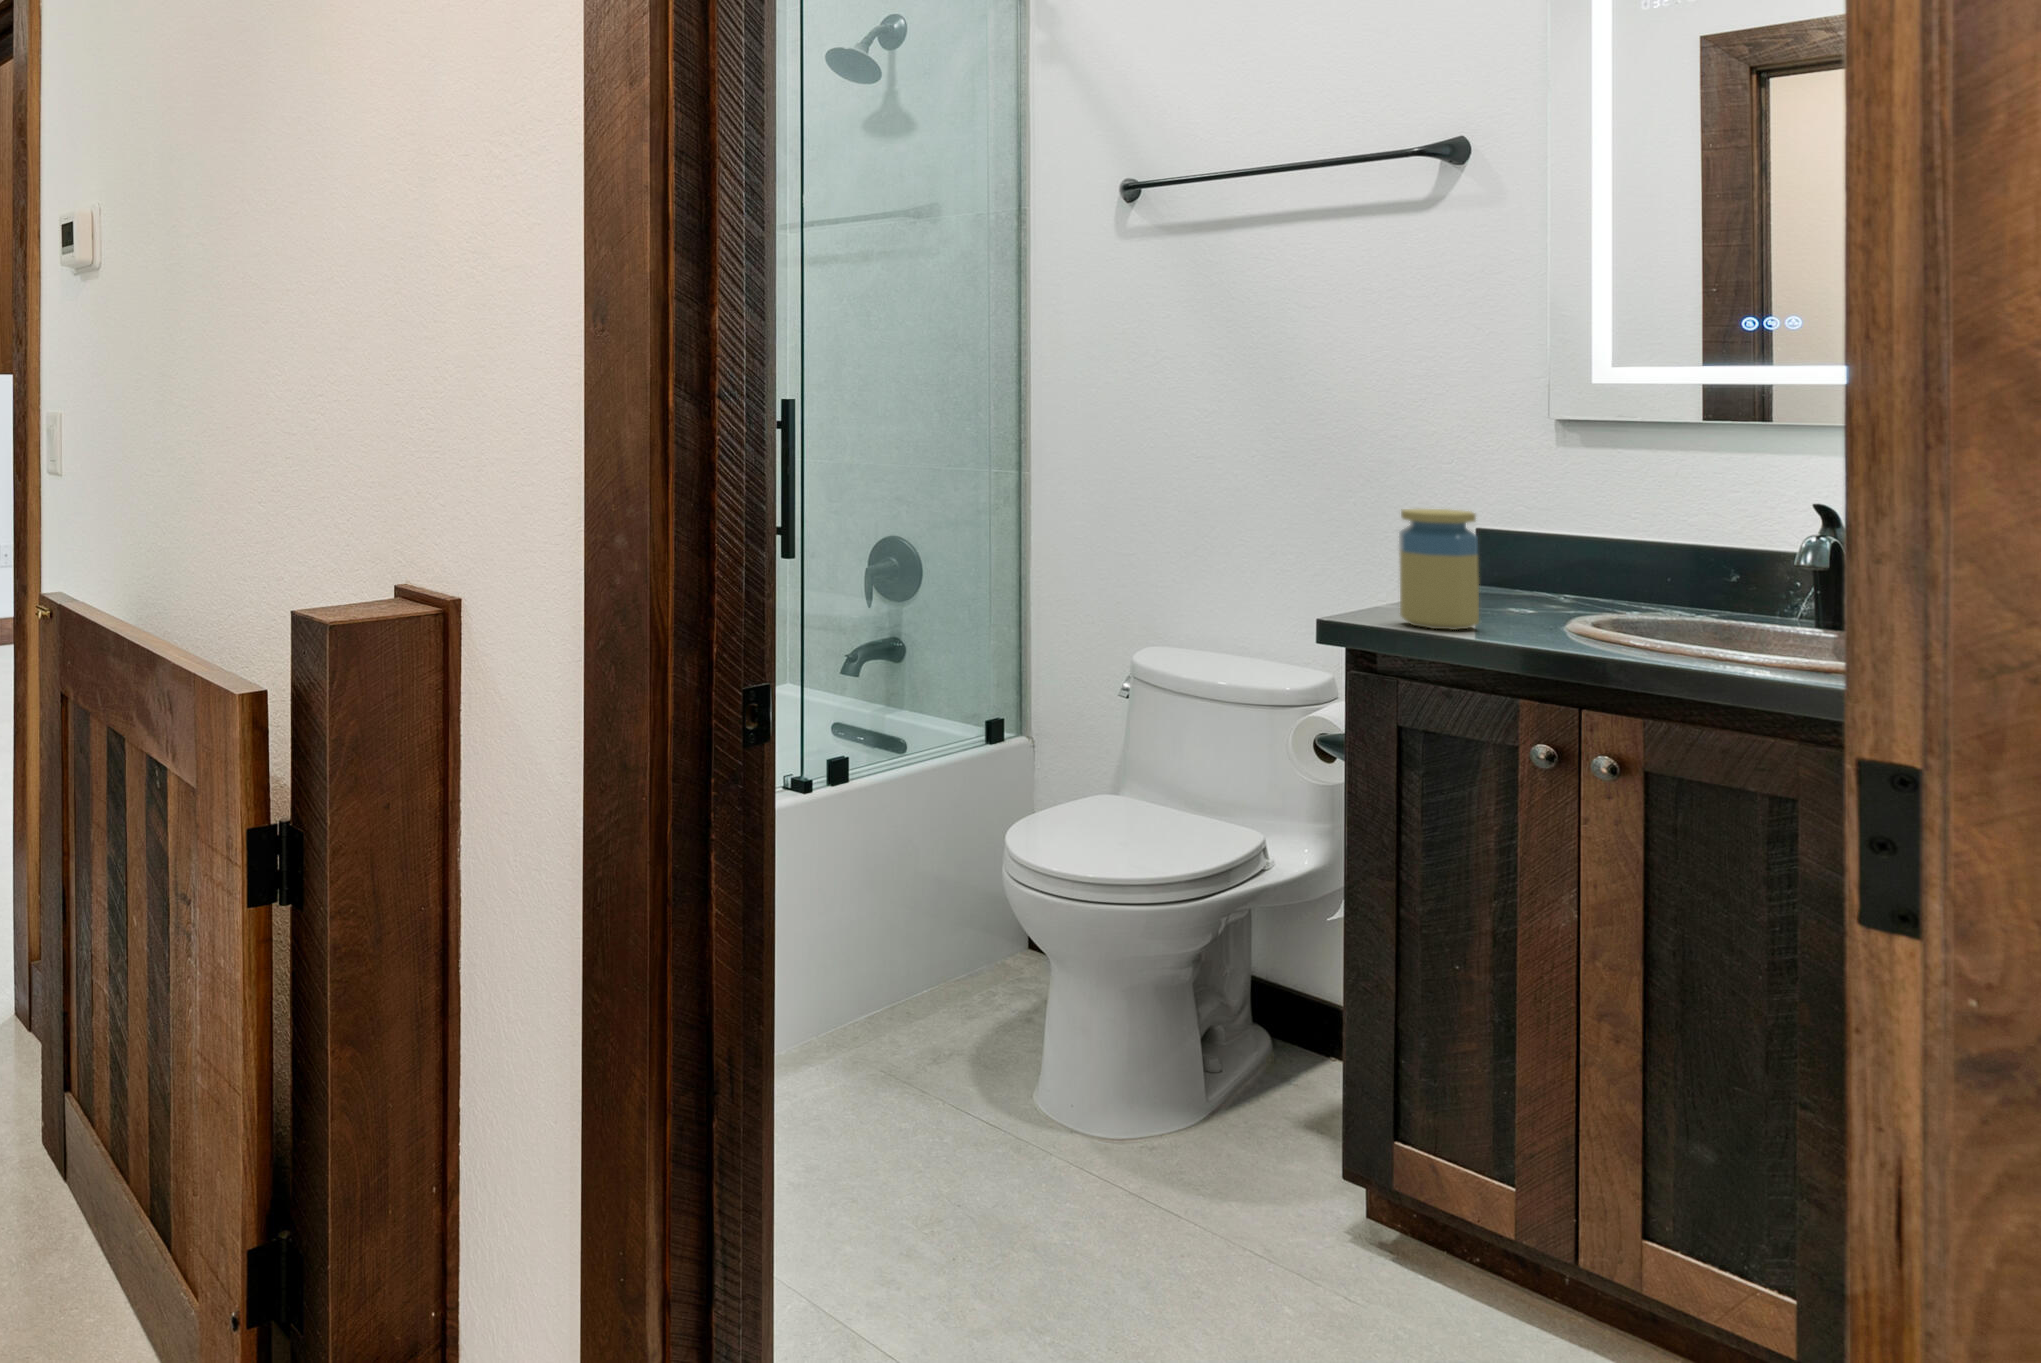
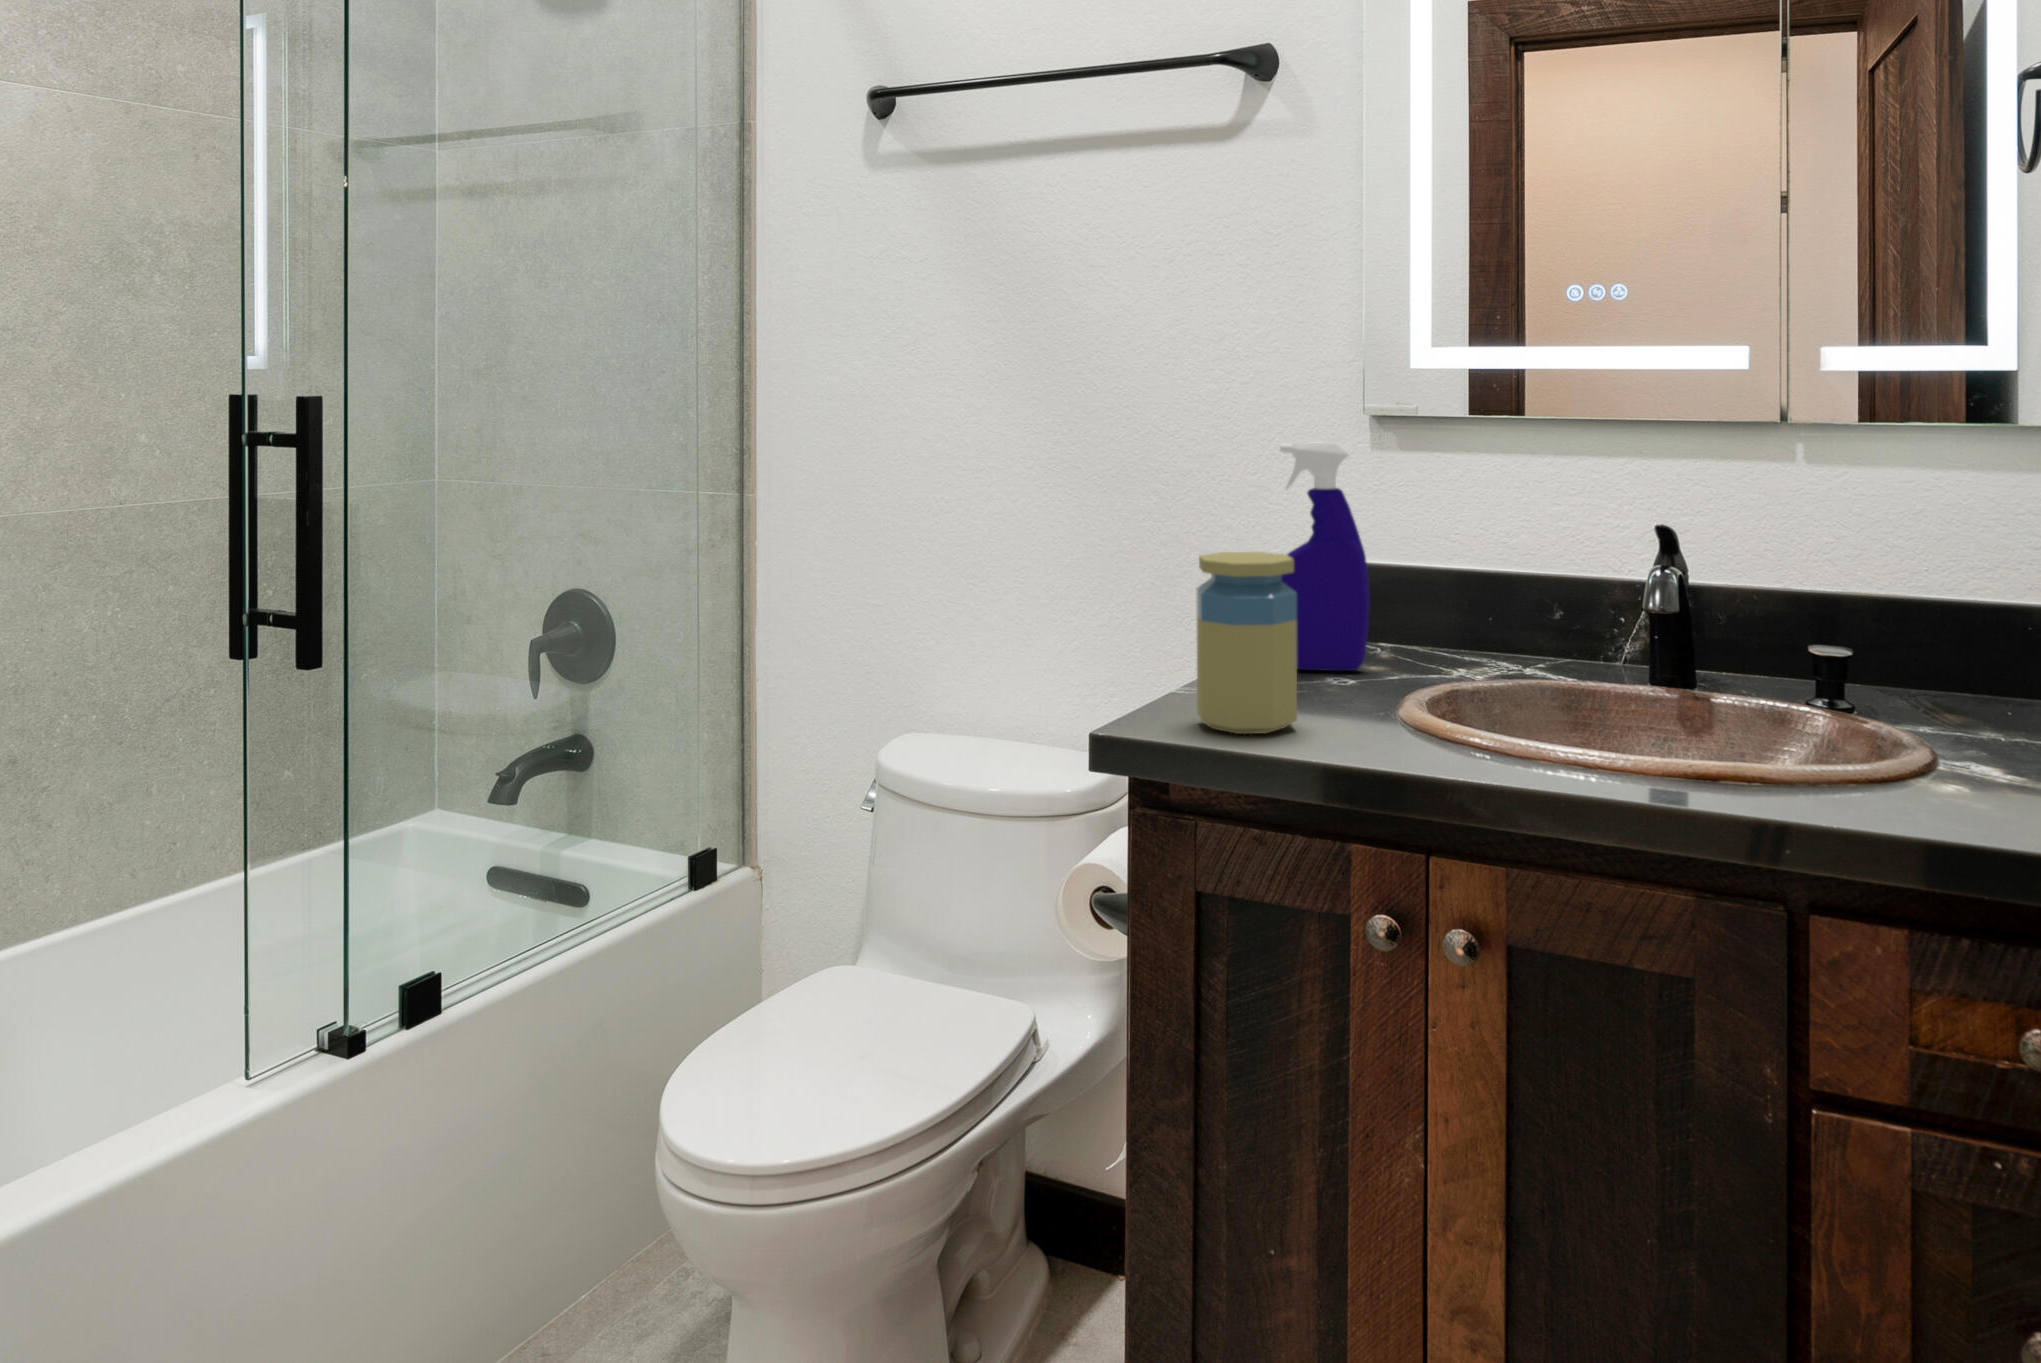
spray bottle: none [1459,438,1548,608] -> present [1280,442,1370,671]

